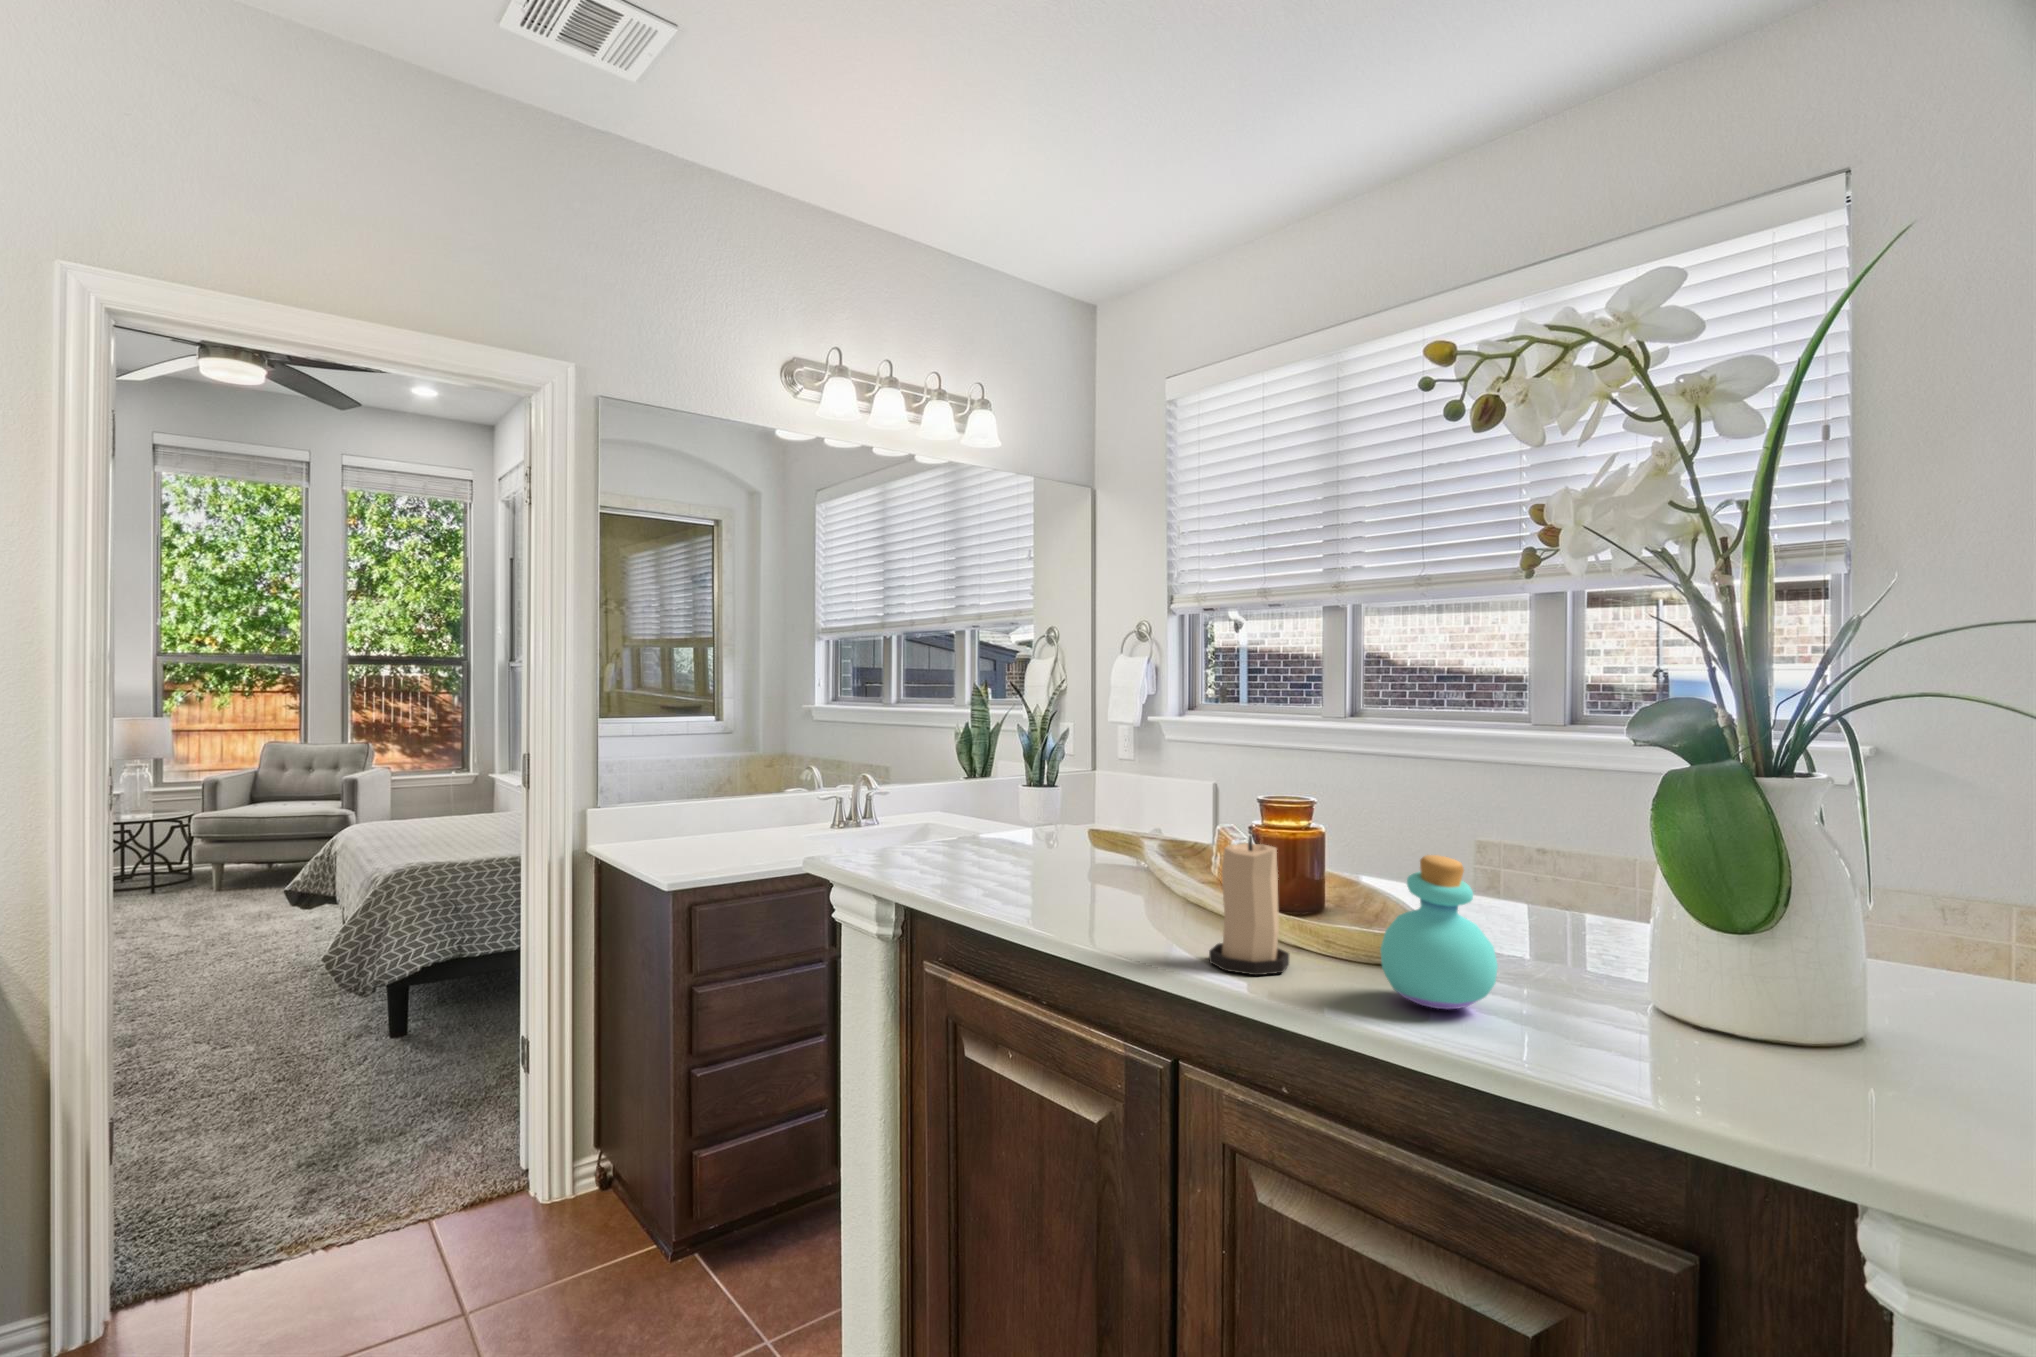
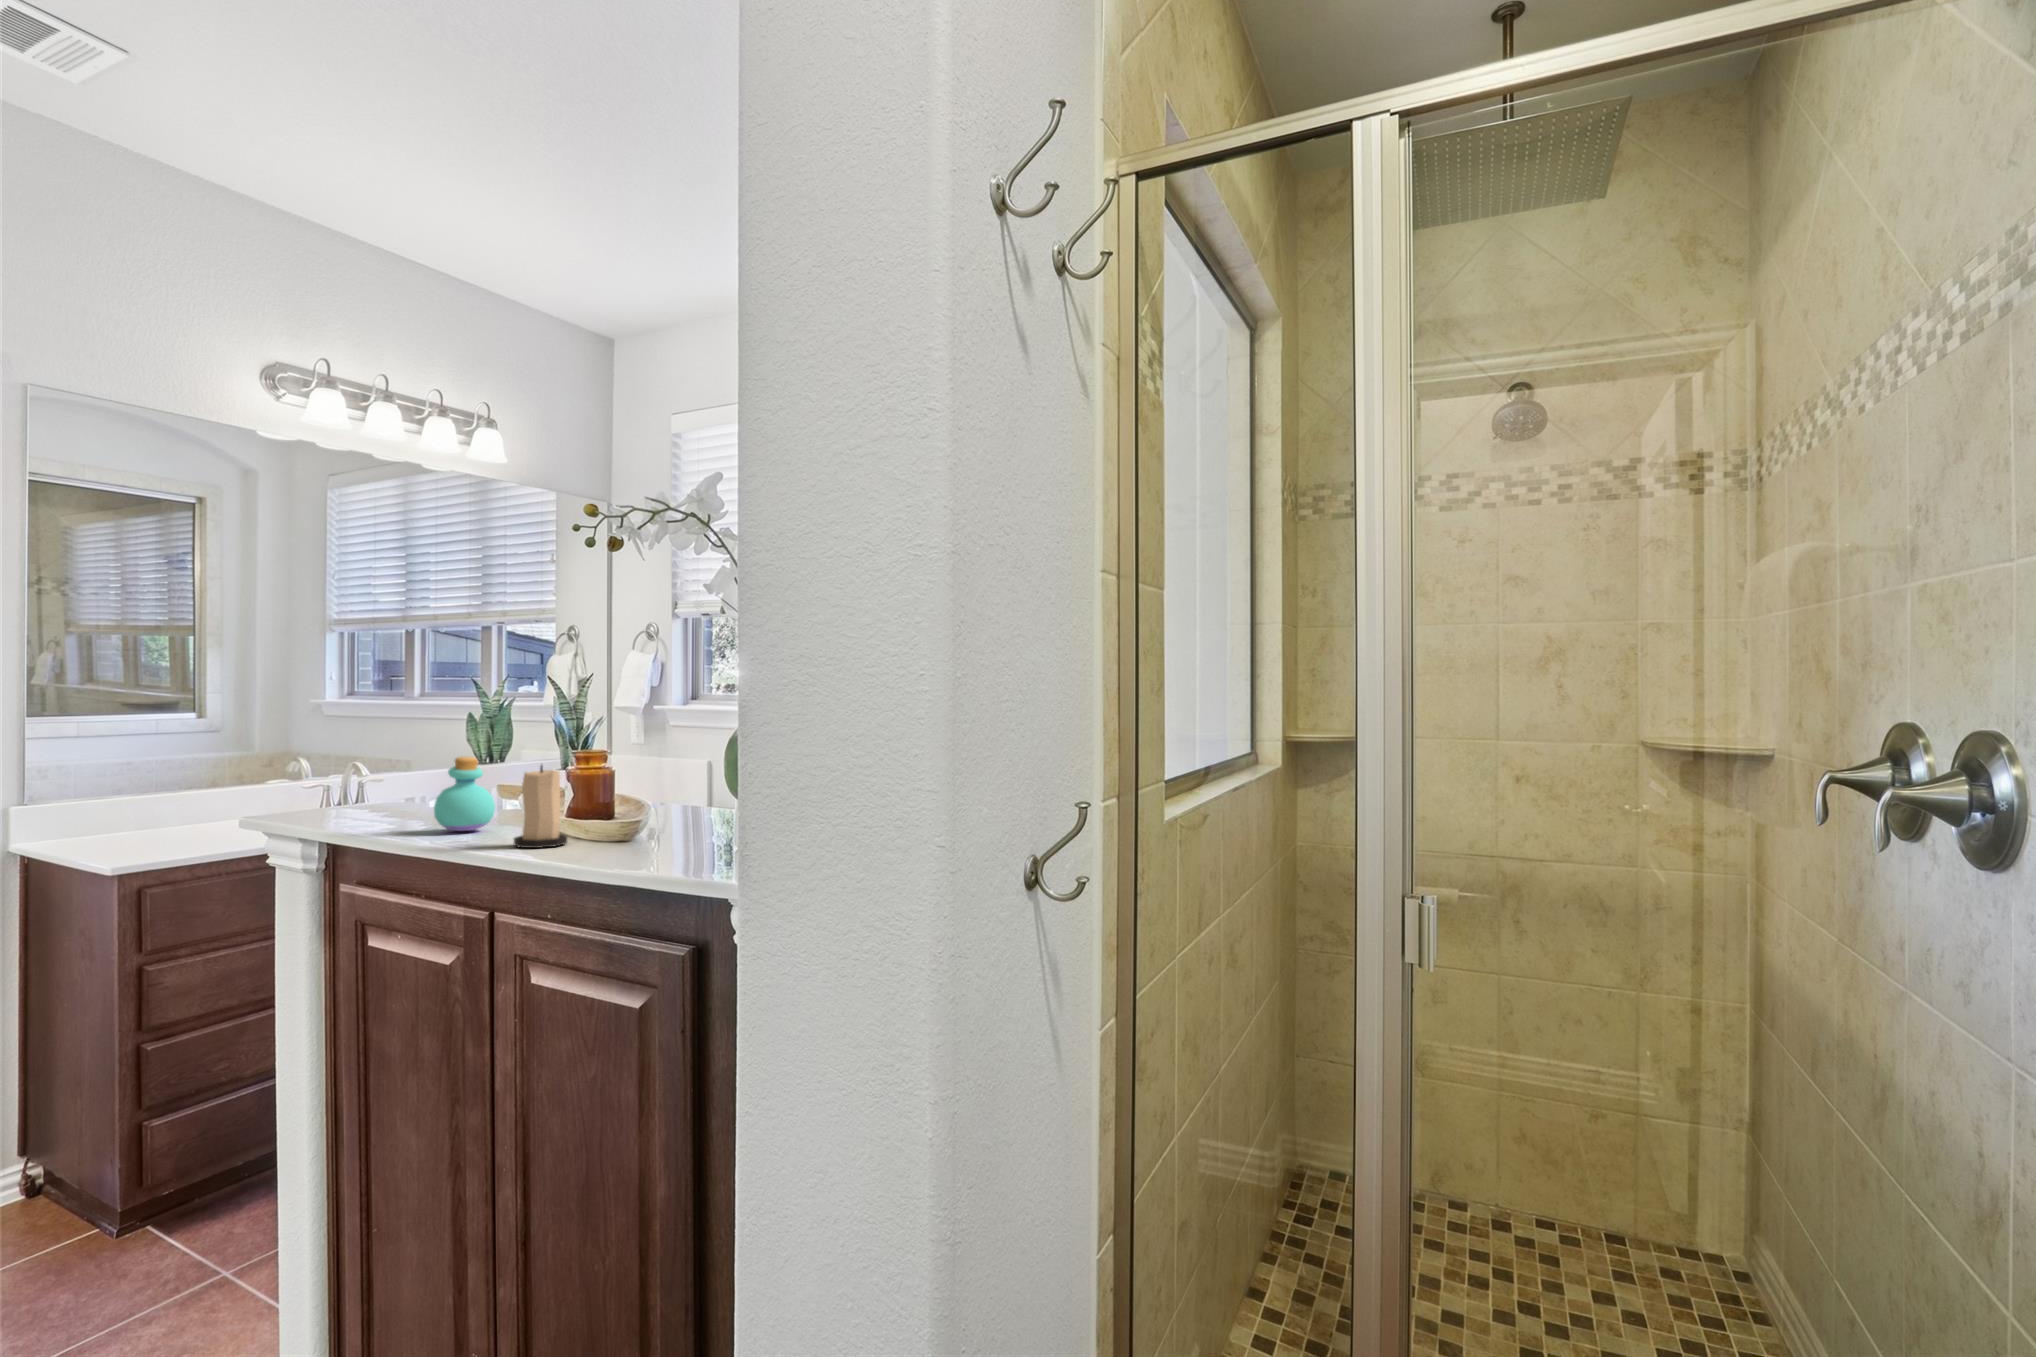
perfume bottle: present [1380,855,1498,1009] -> present [434,756,495,831]

